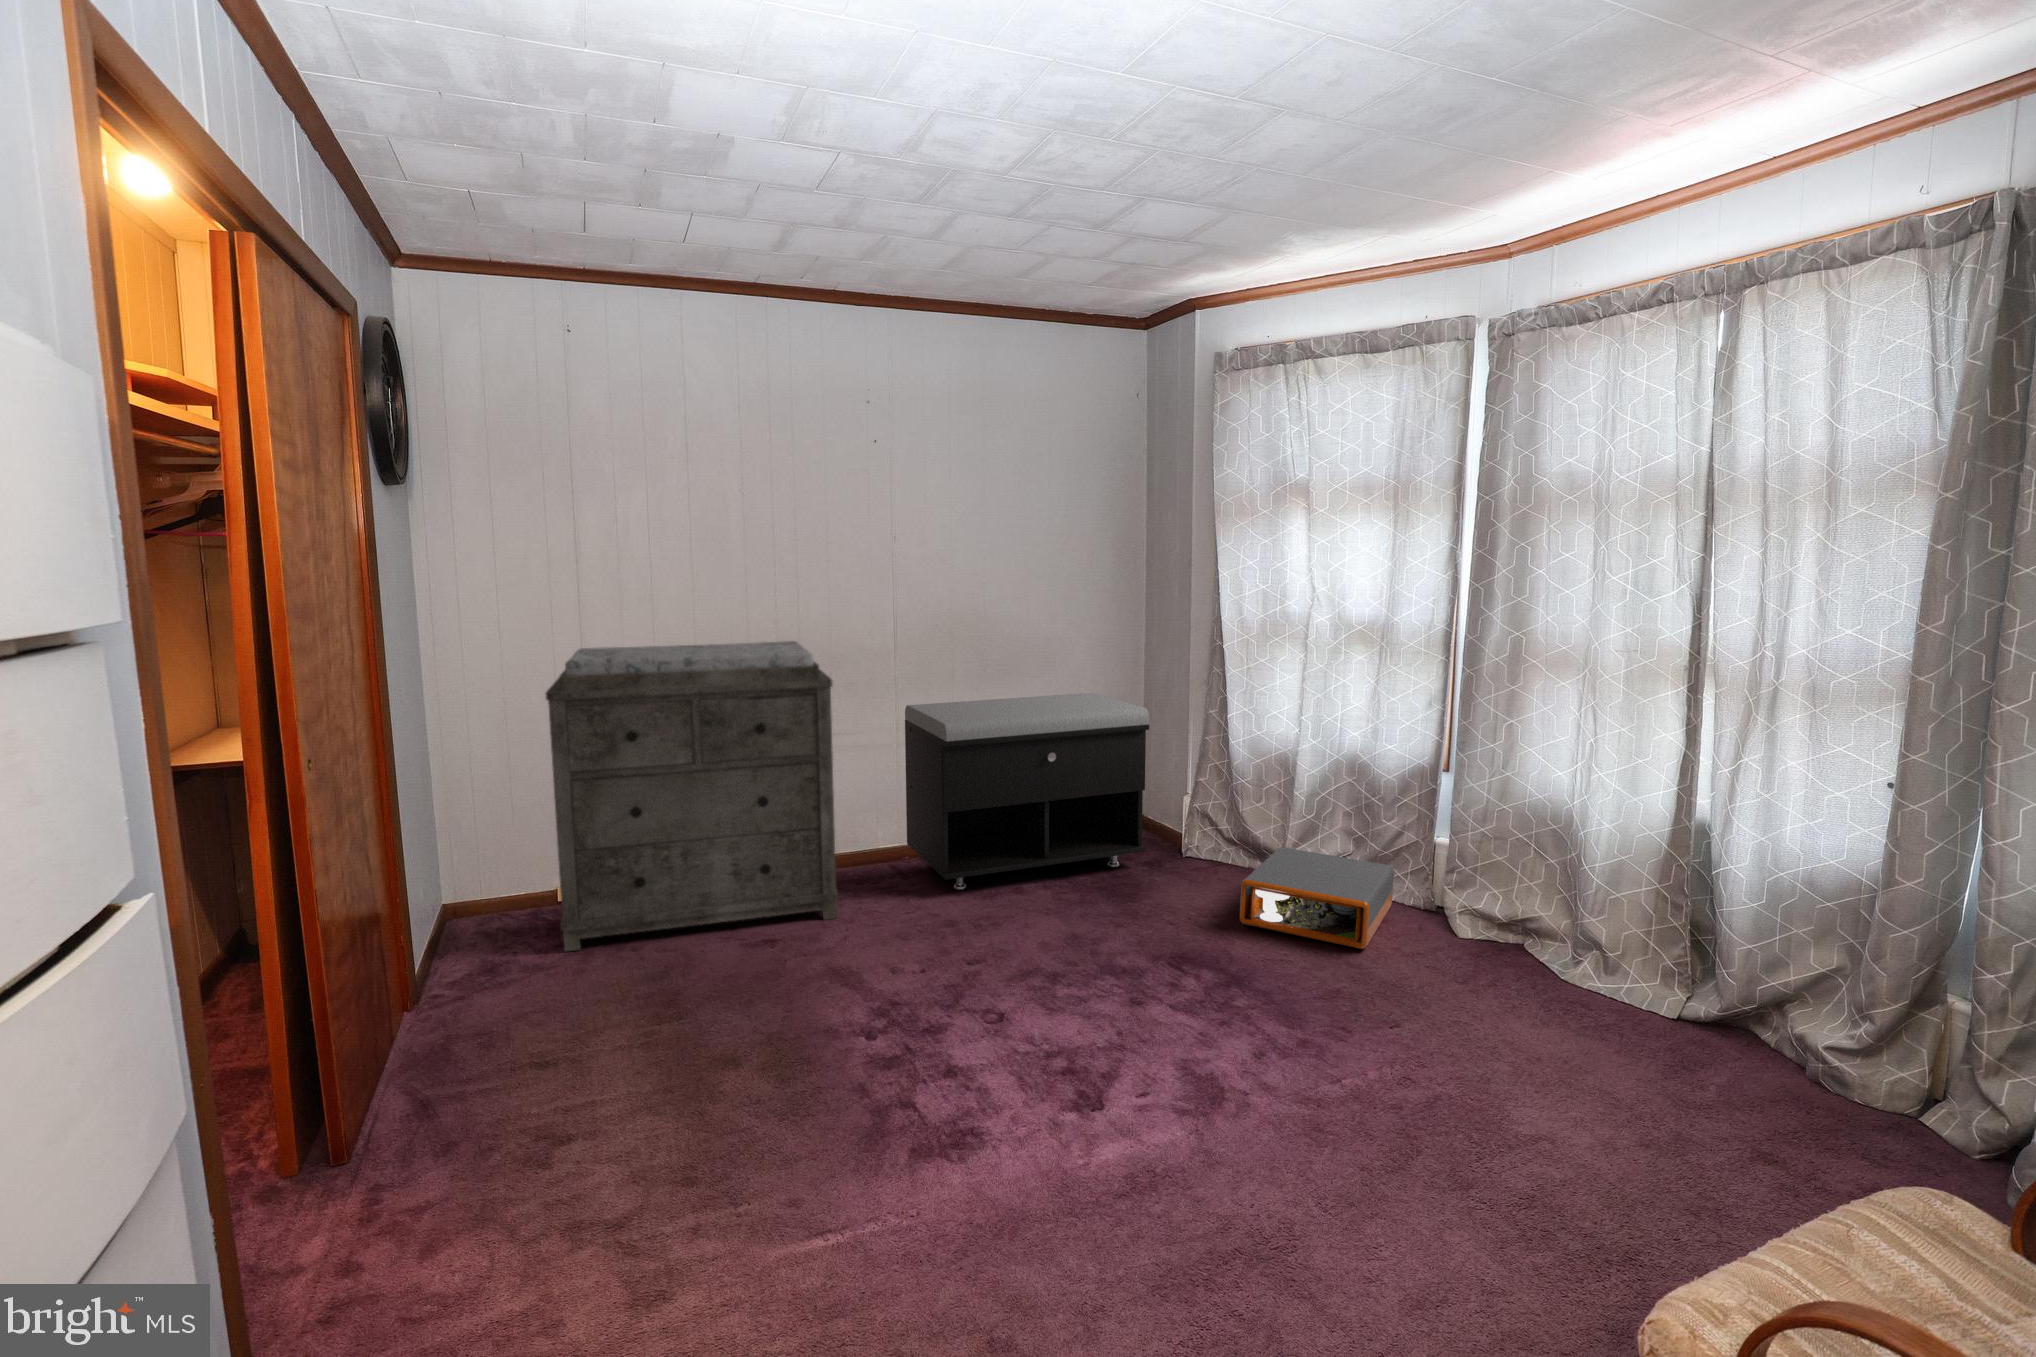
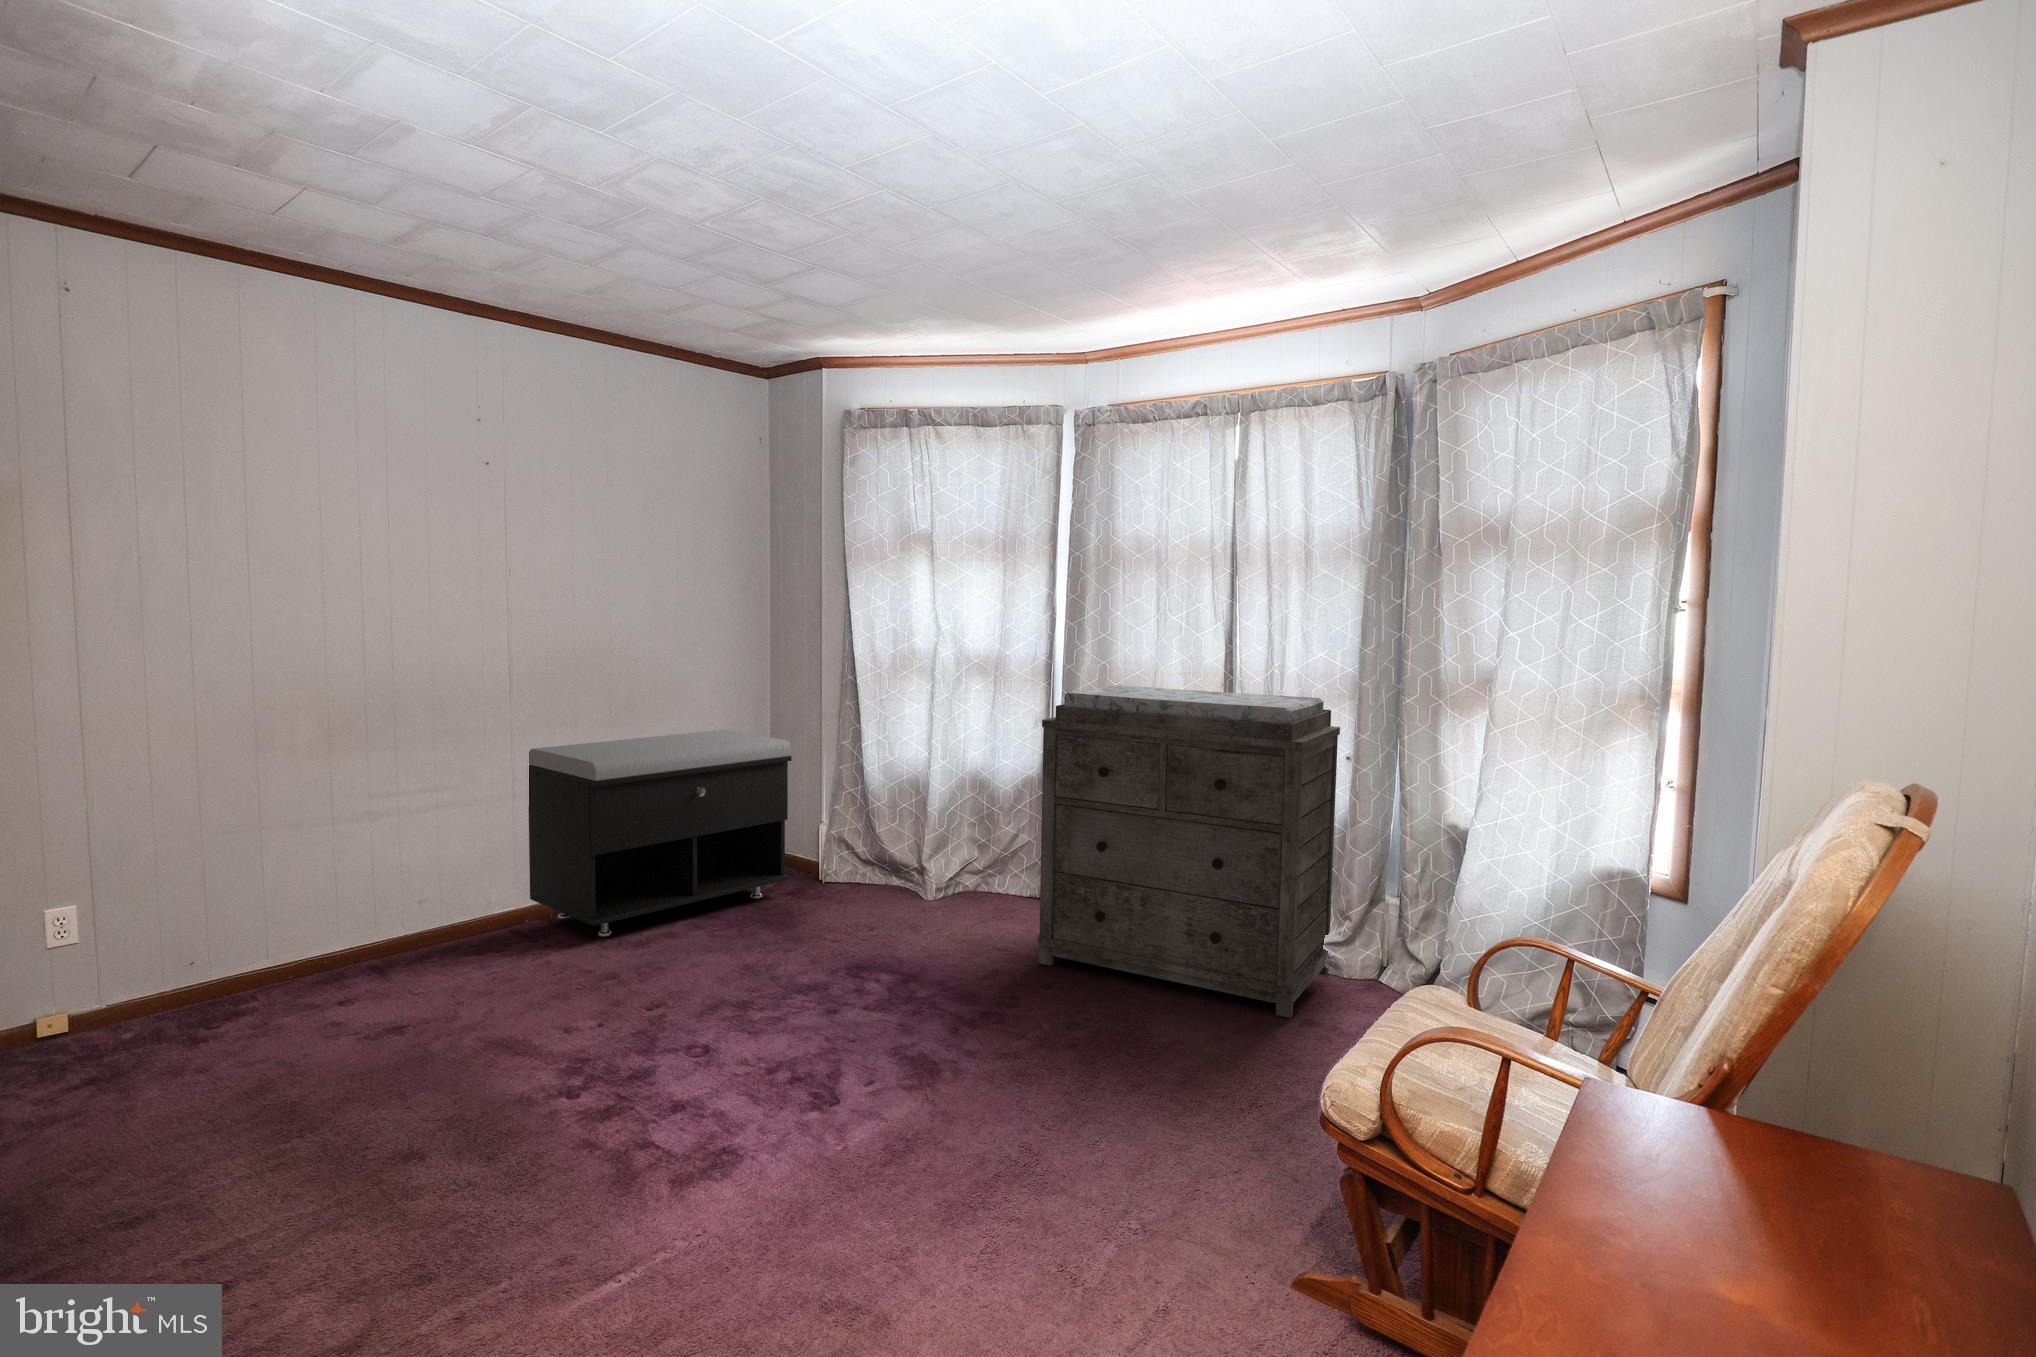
dresser: present [545,641,838,952] -> present [1038,685,1340,1018]
storage box: present [1240,847,1394,949] -> none [894,860,1014,934]

